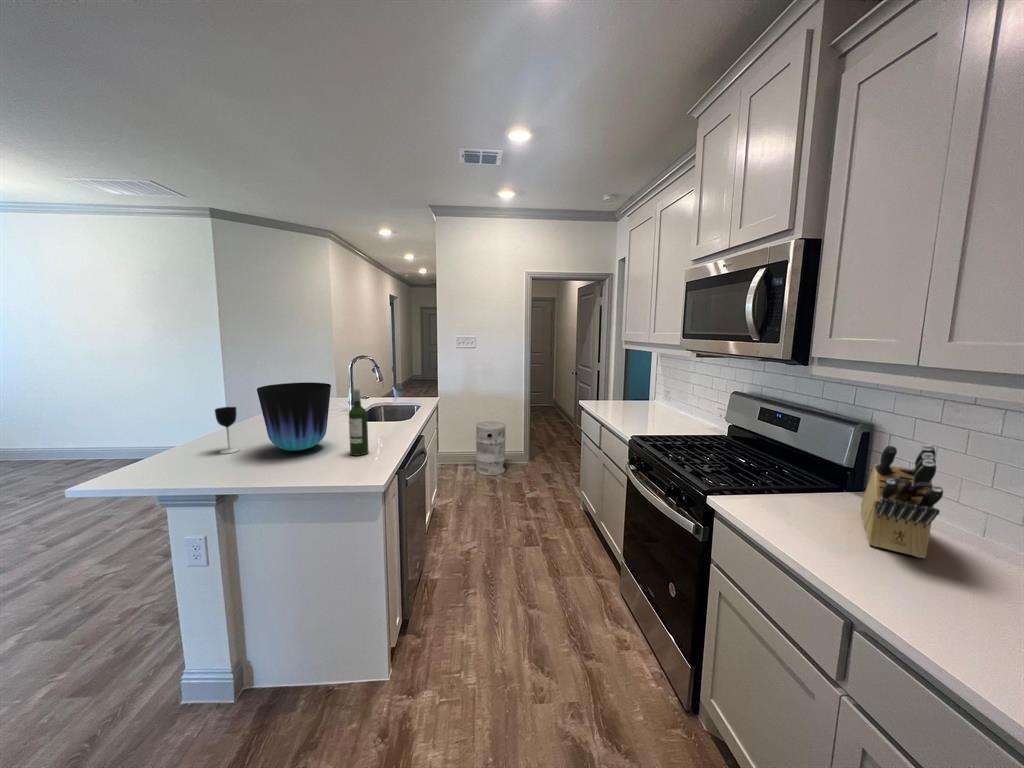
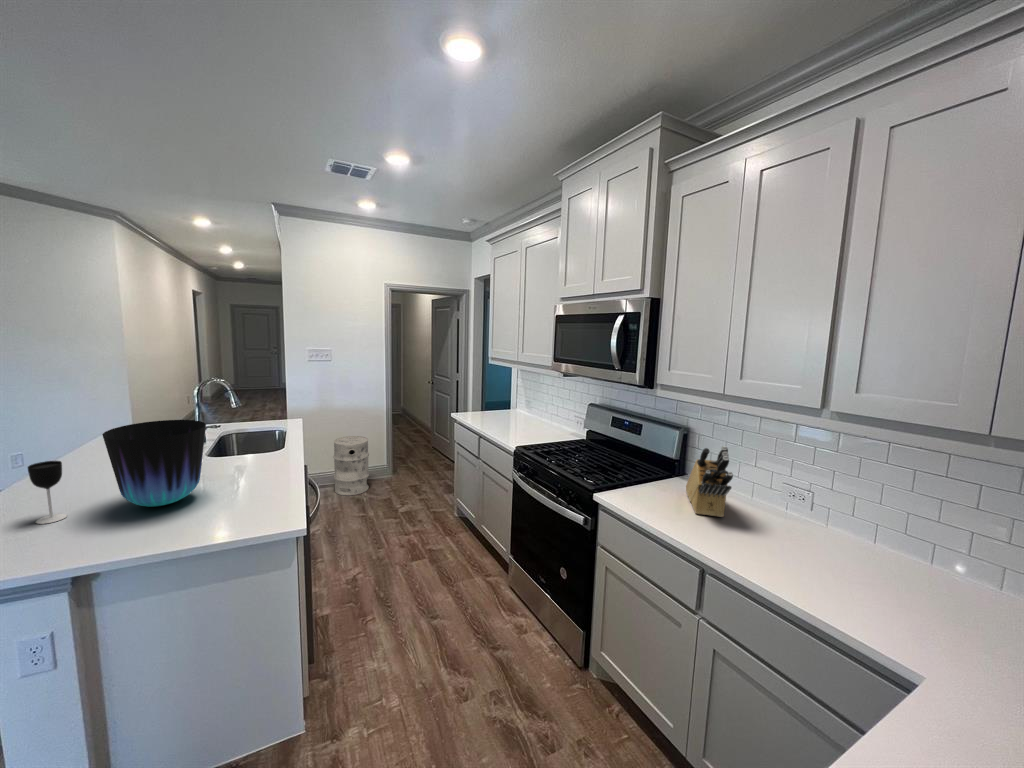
wine bottle: present [349,388,368,456] -> none [237,426,262,501]

